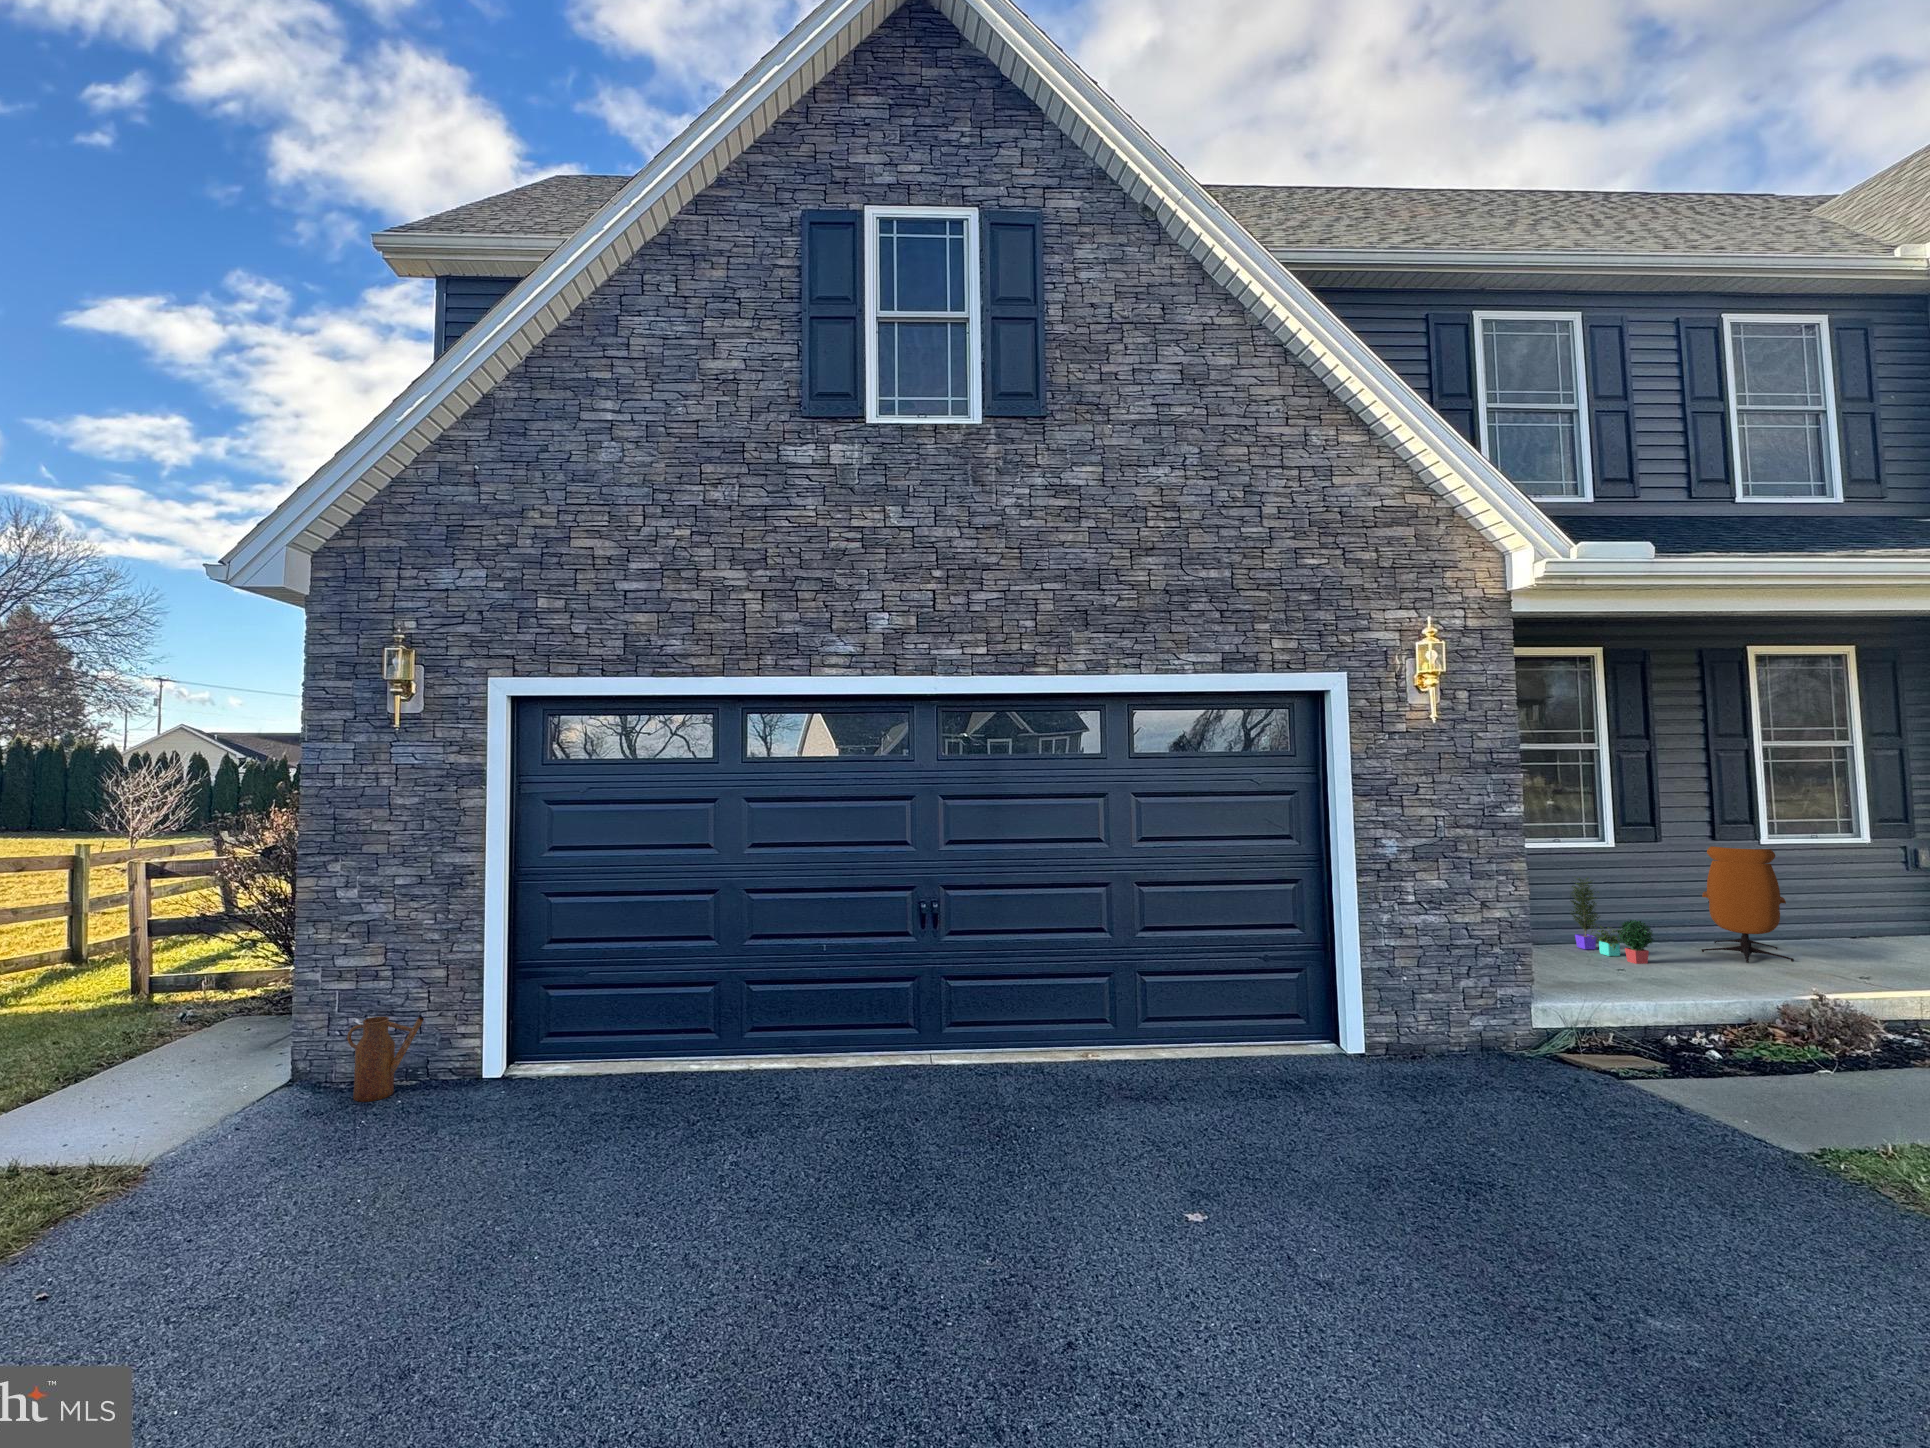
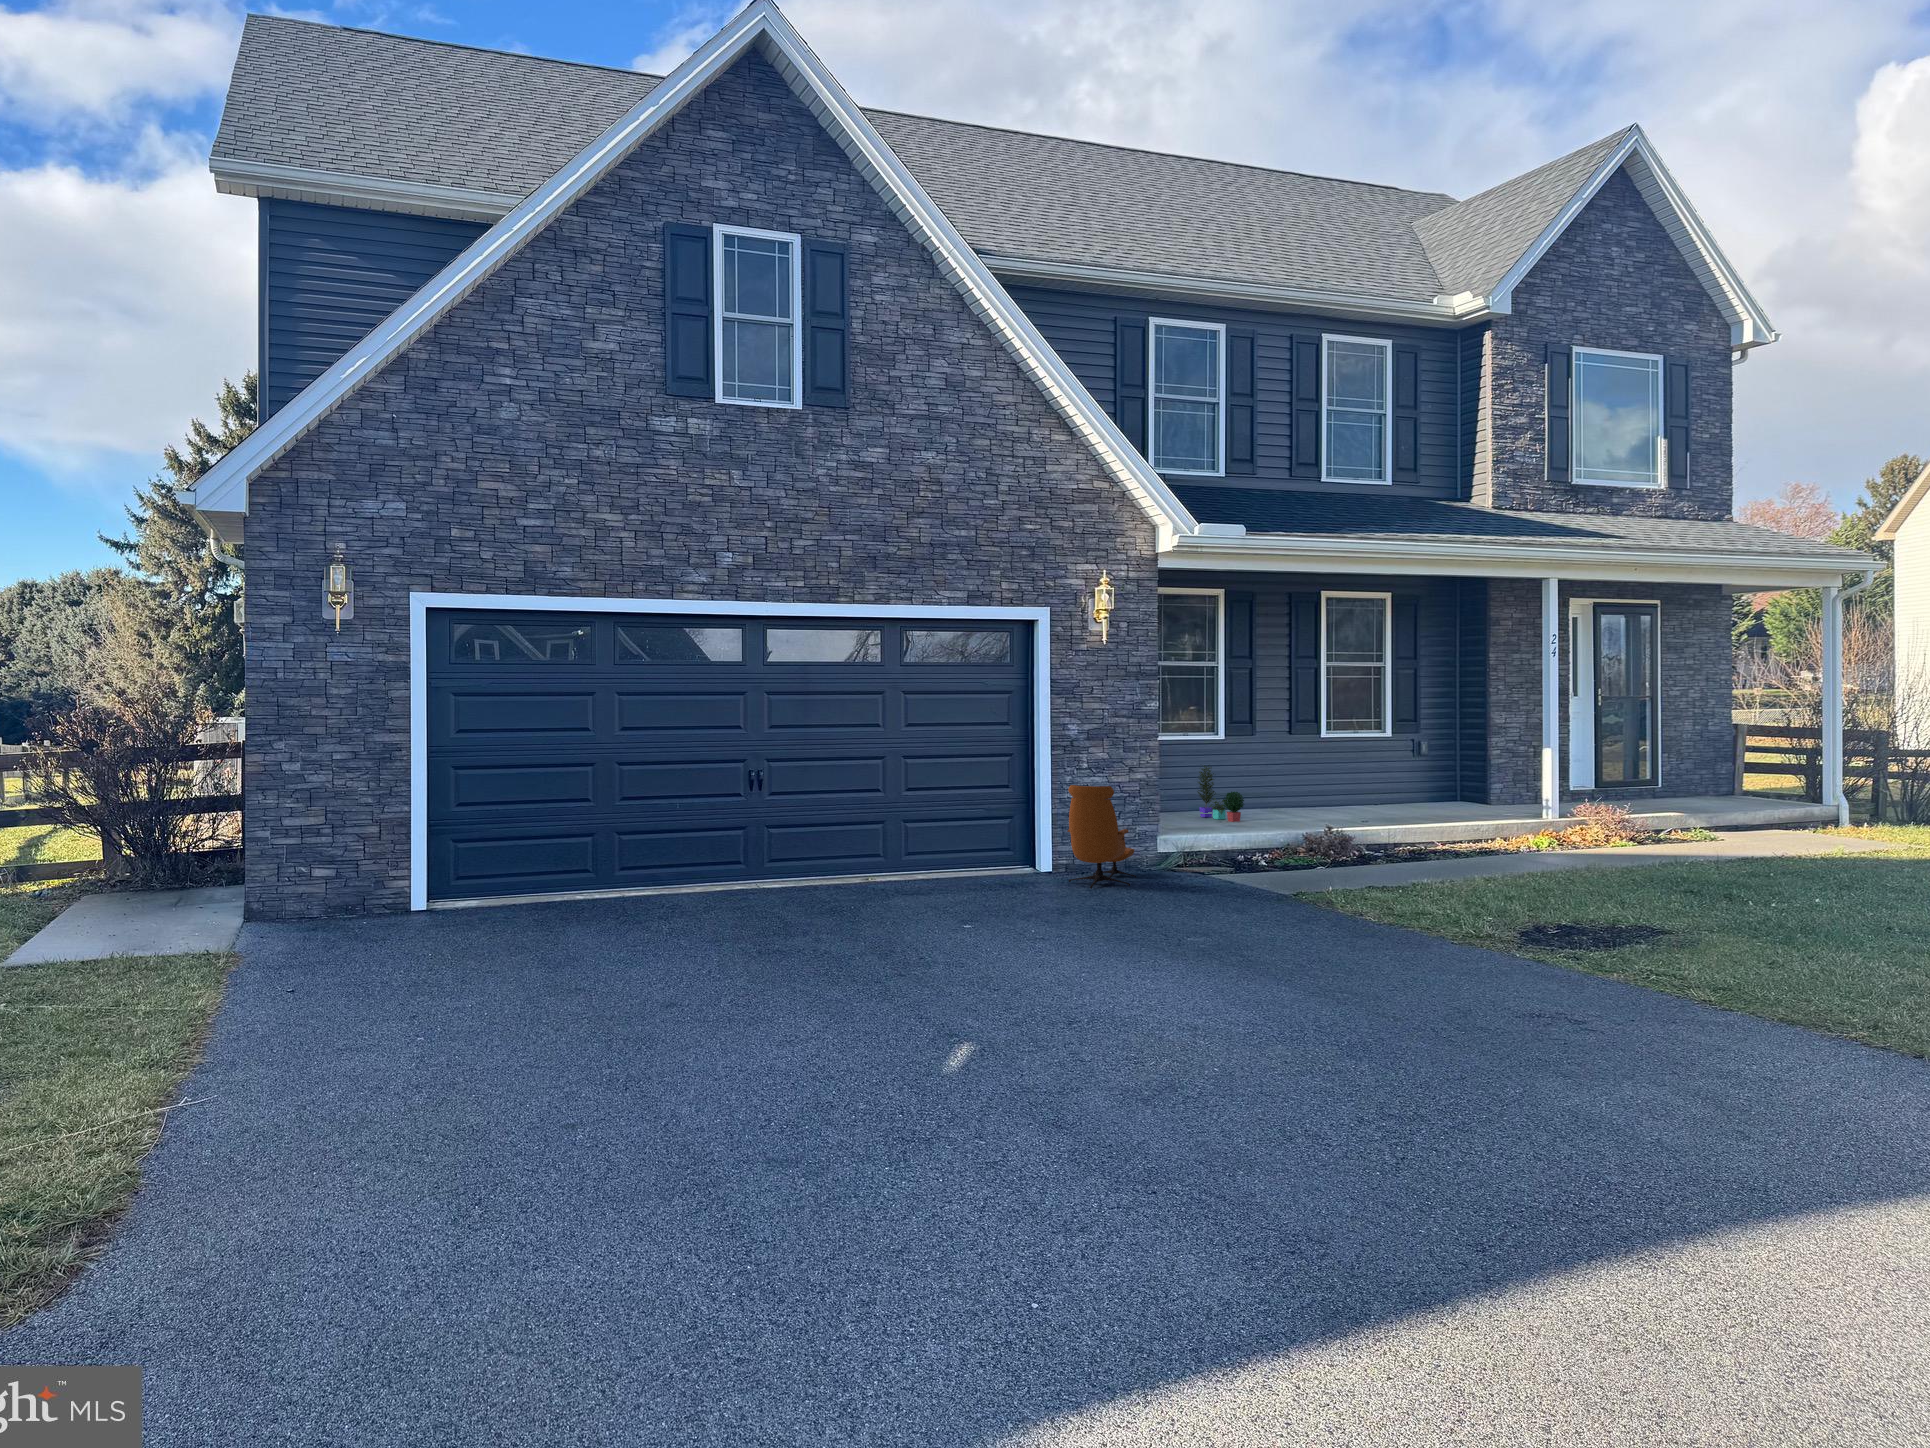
lounge chair: present [1702,846,1794,963] -> present [1068,785,1136,888]
watering can: present [347,1017,424,1102] -> none [306,862,371,927]

